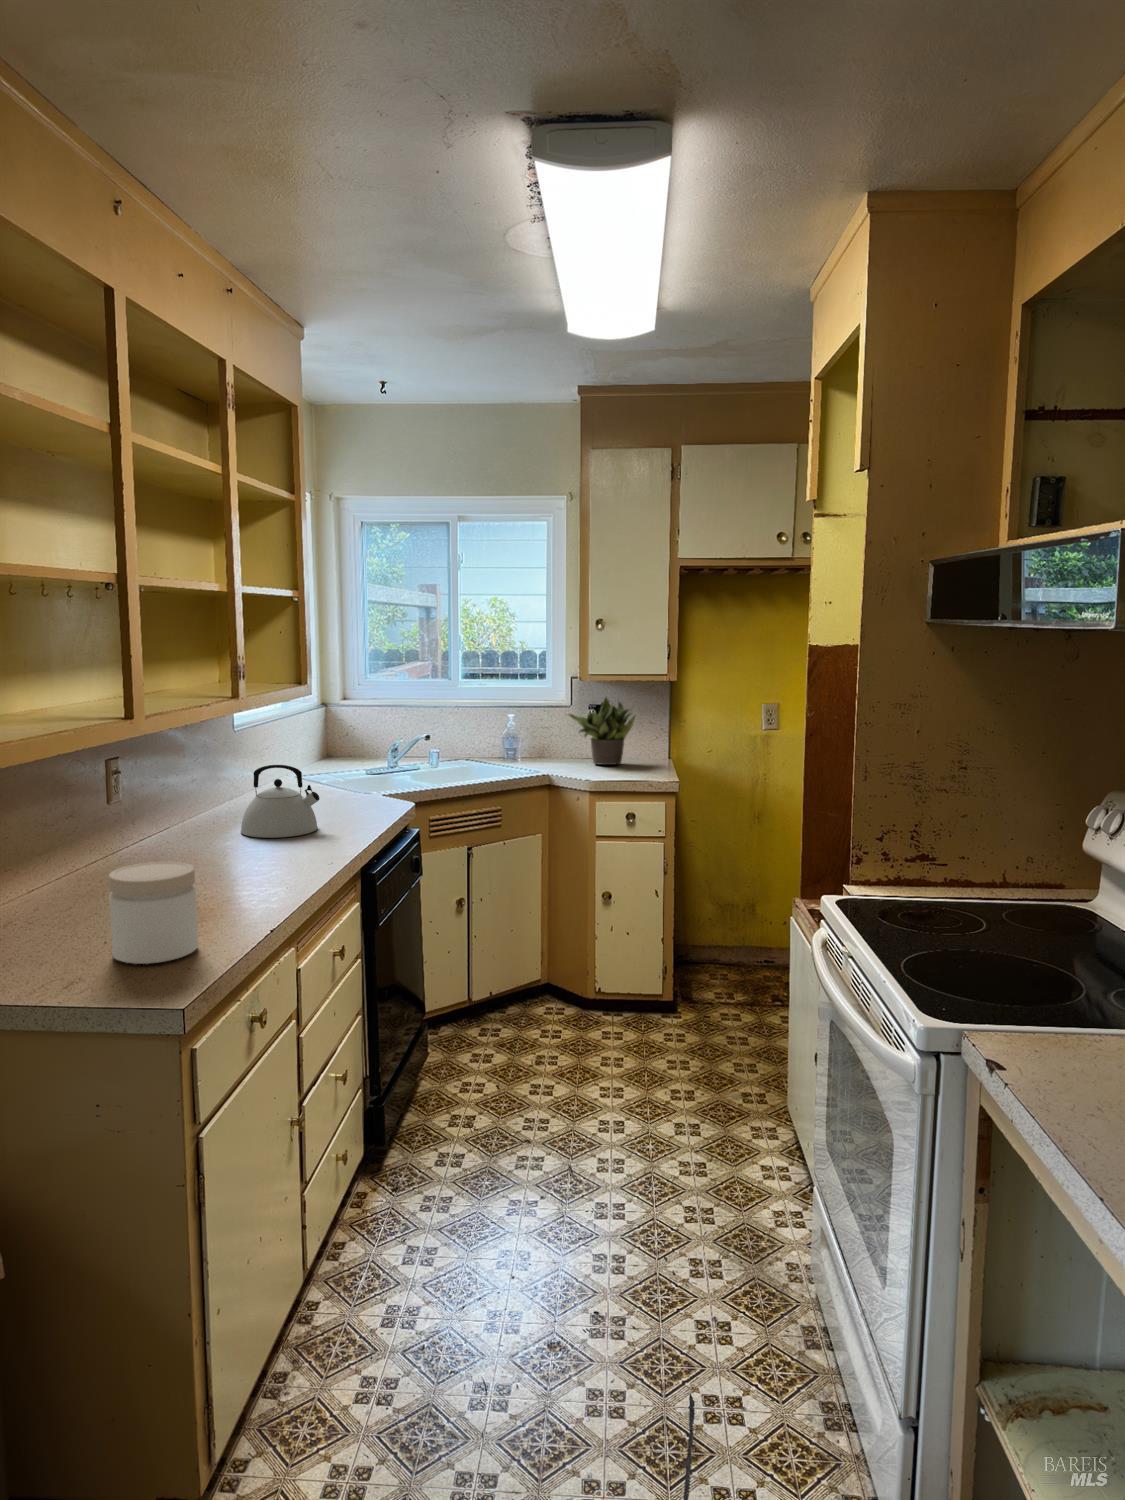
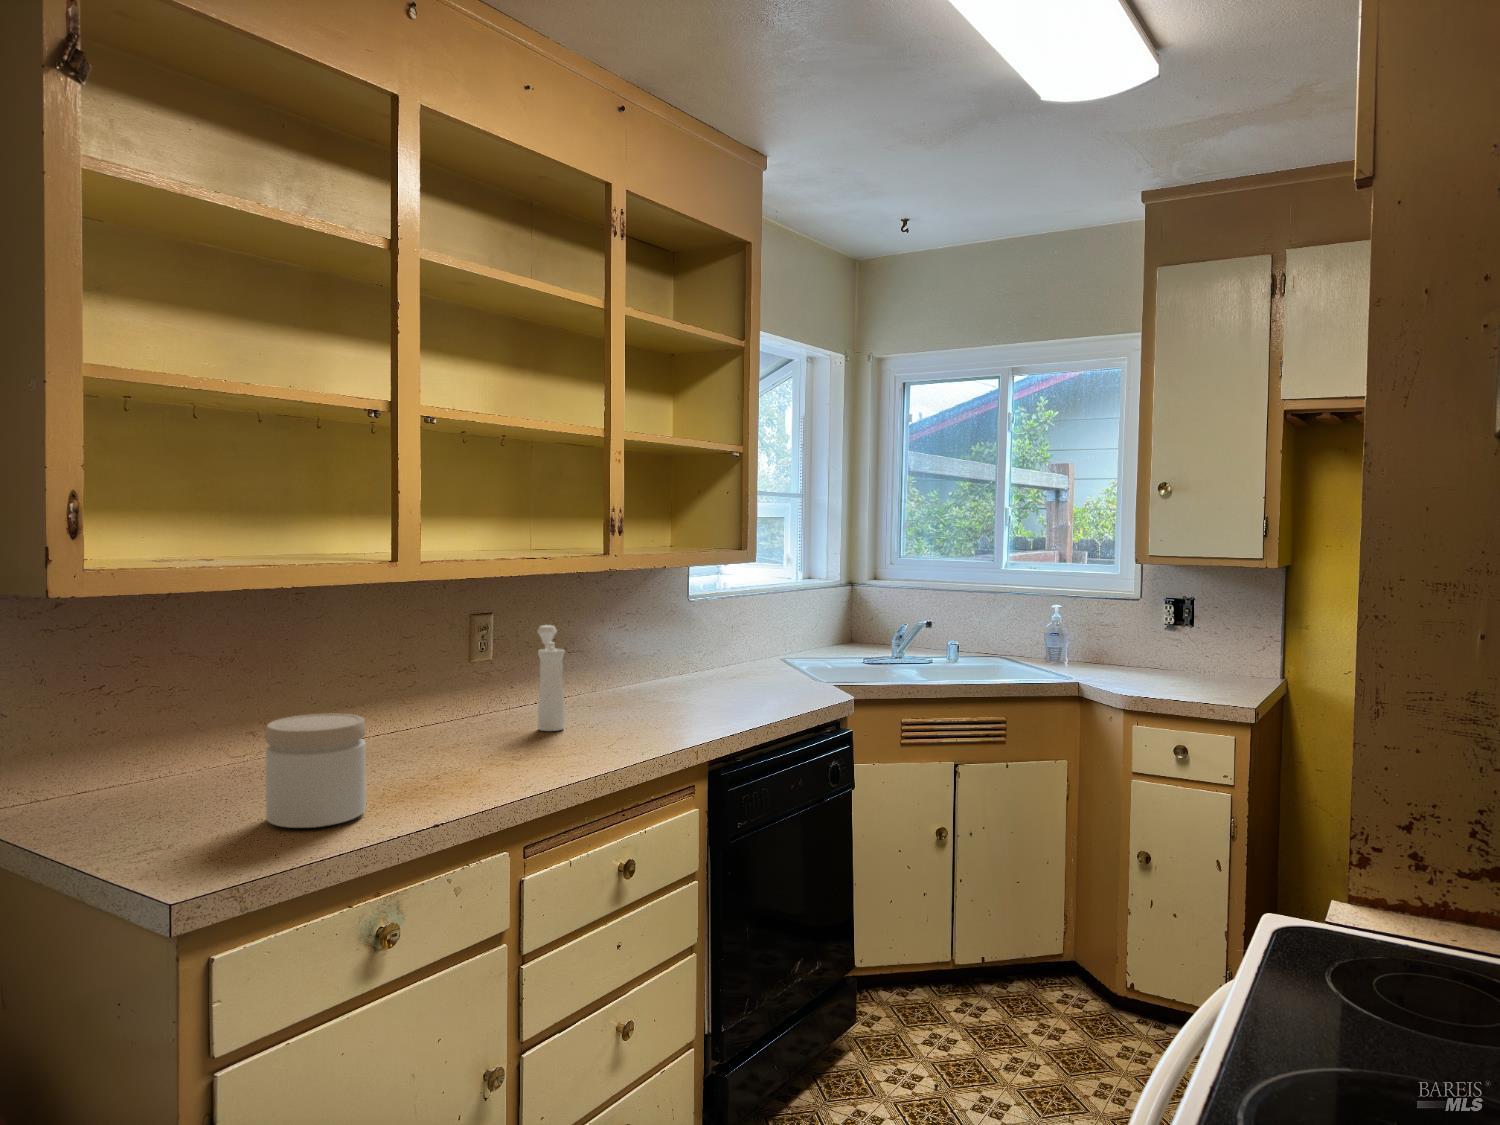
potted plant: present [568,698,635,765] -> none [1117,585,1223,679]
pepper mill: none [173,765,221,861] -> present [538,625,565,731]
kettle: present [241,765,320,838] -> none [626,635,711,717]

